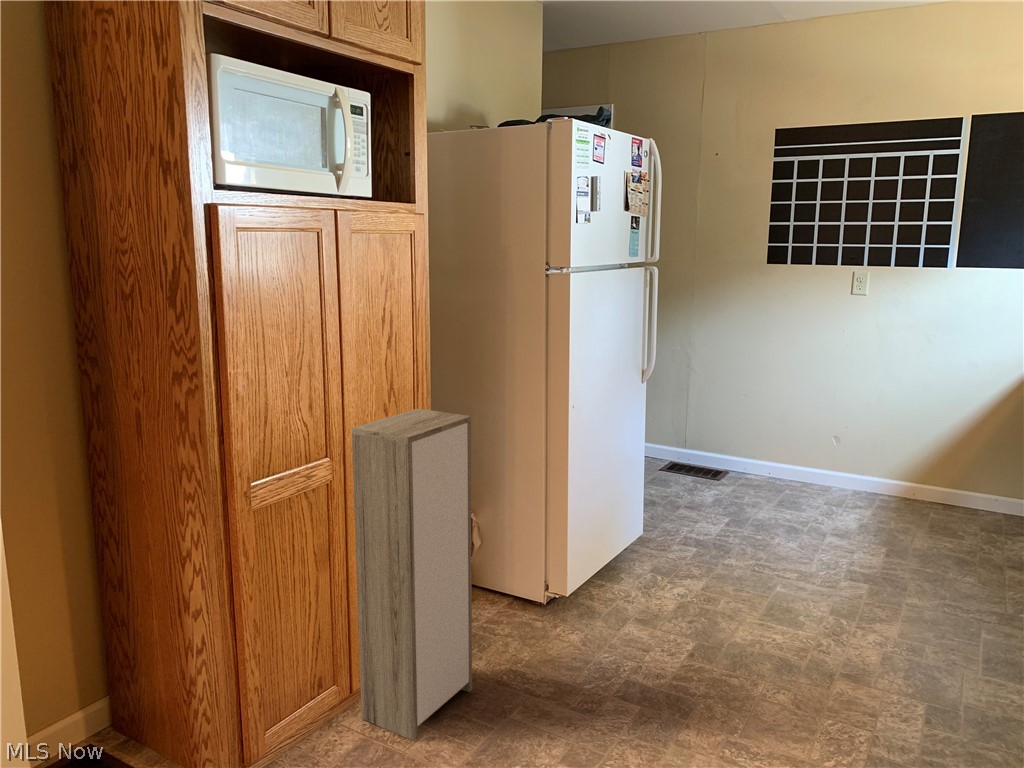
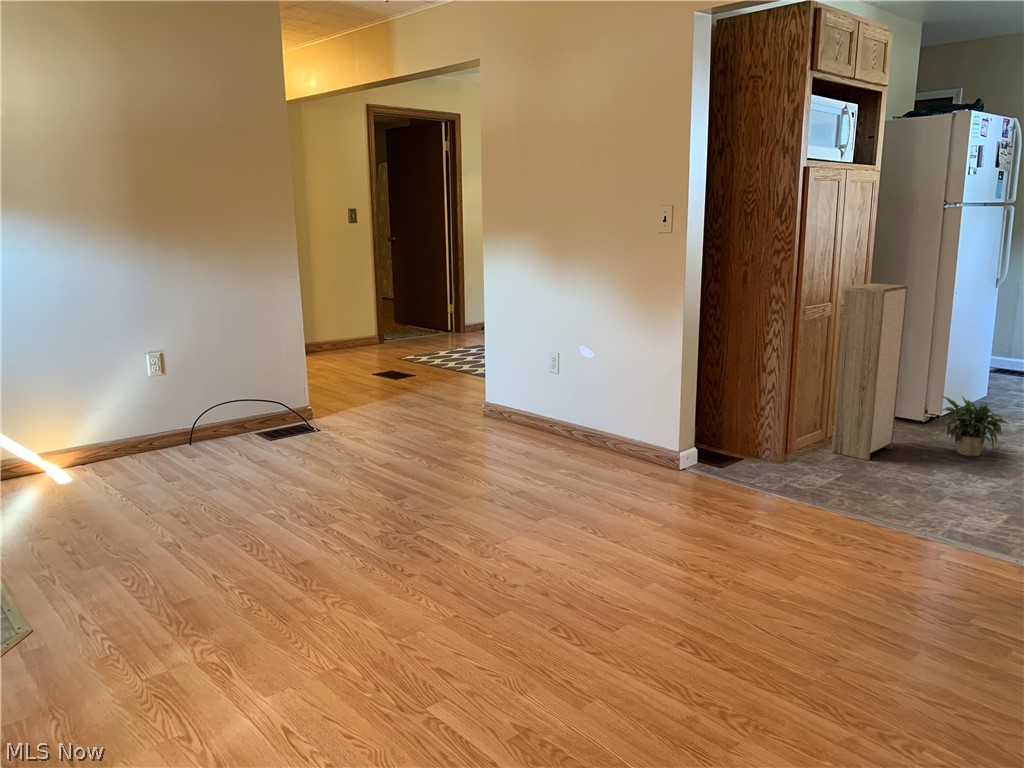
potted plant: none [544,587,641,698] -> present [942,396,1008,456]

